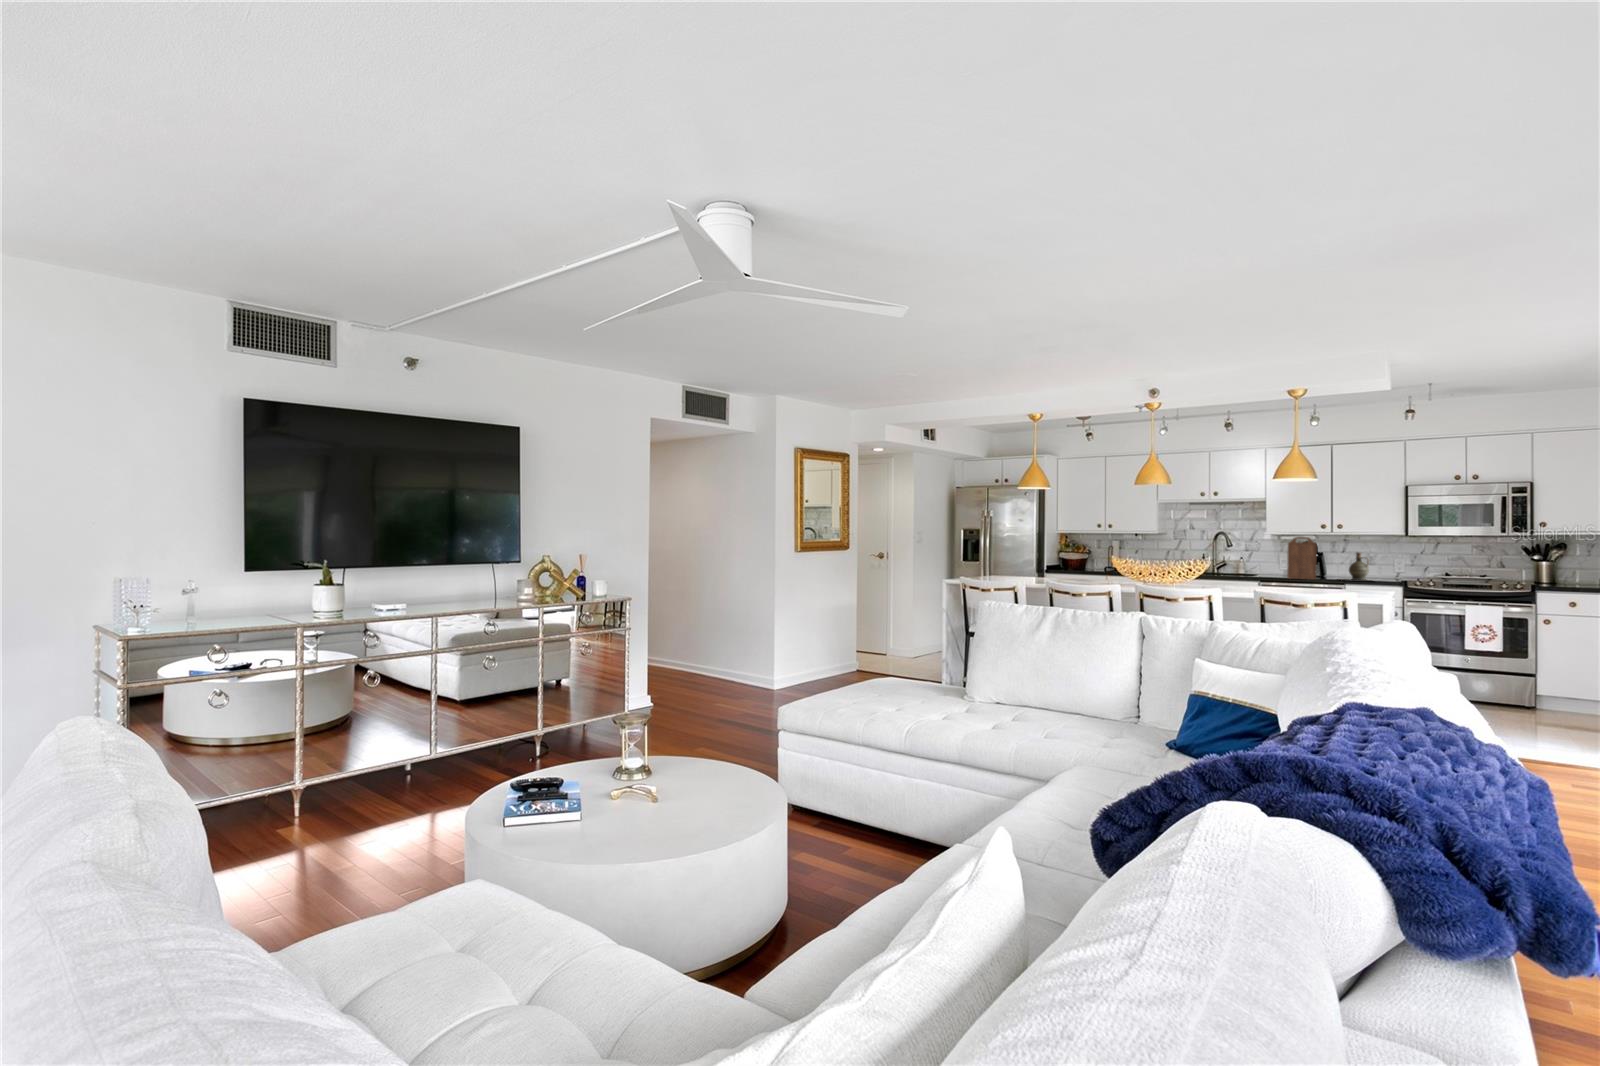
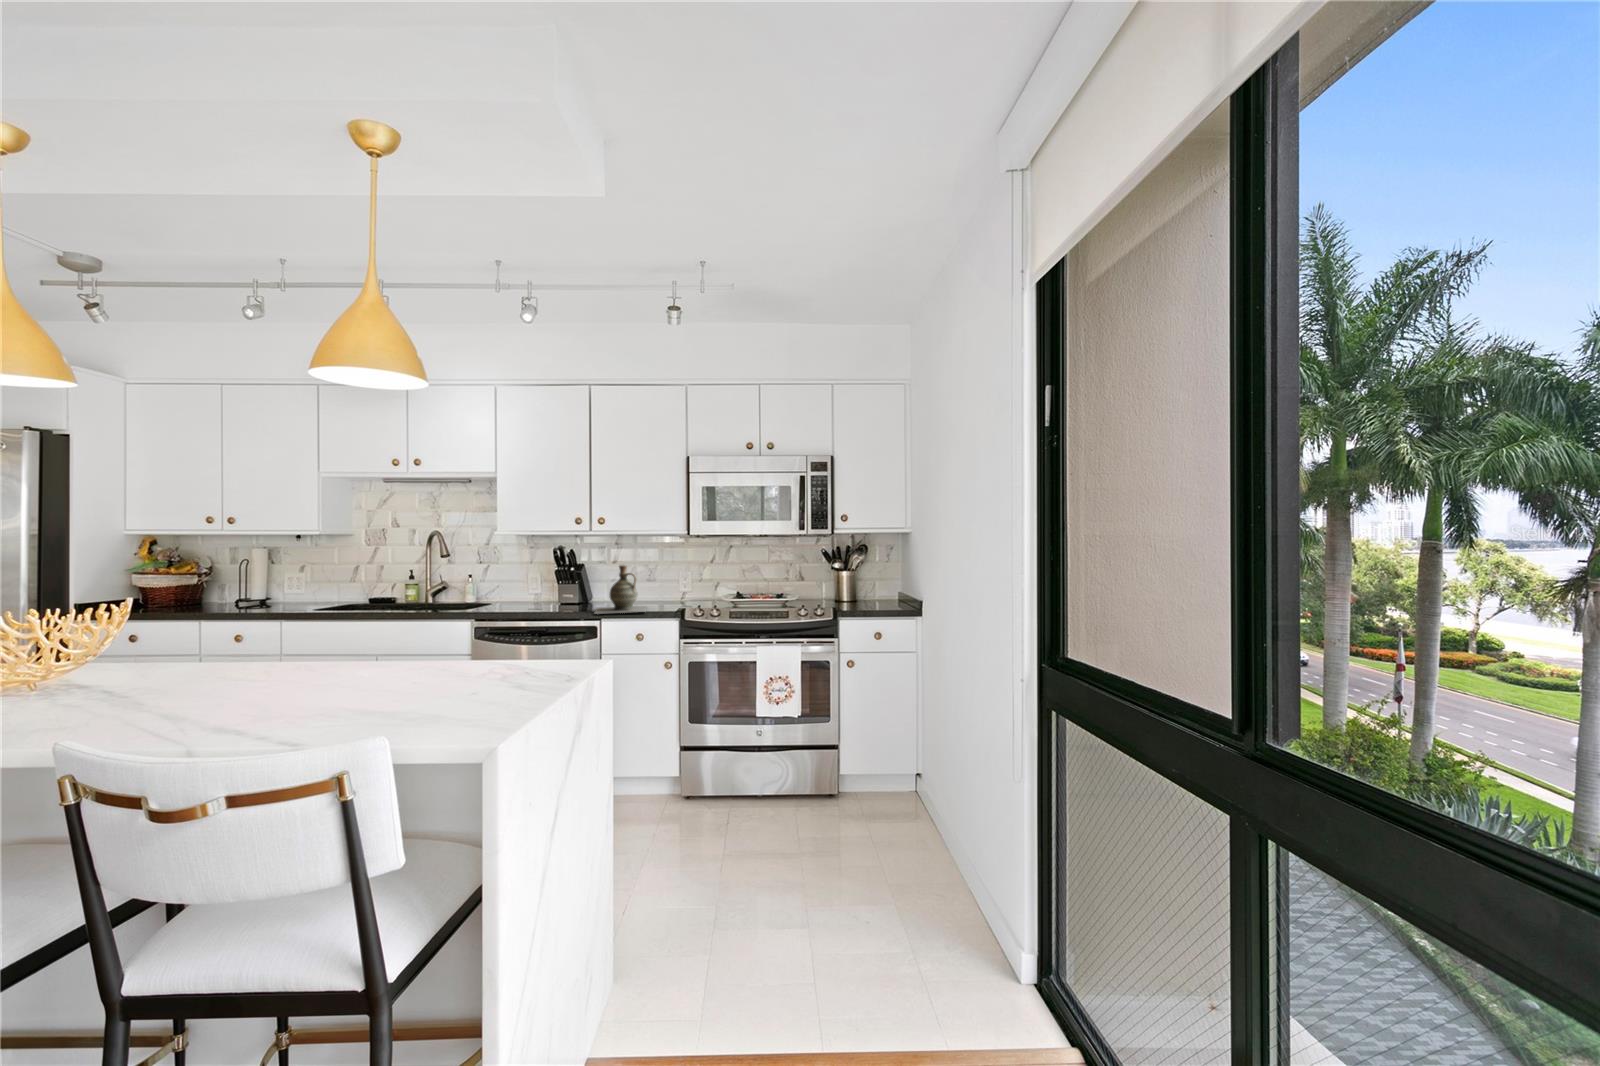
cutting board: present [1287,537,1316,579] -> none [518,542,561,614]

